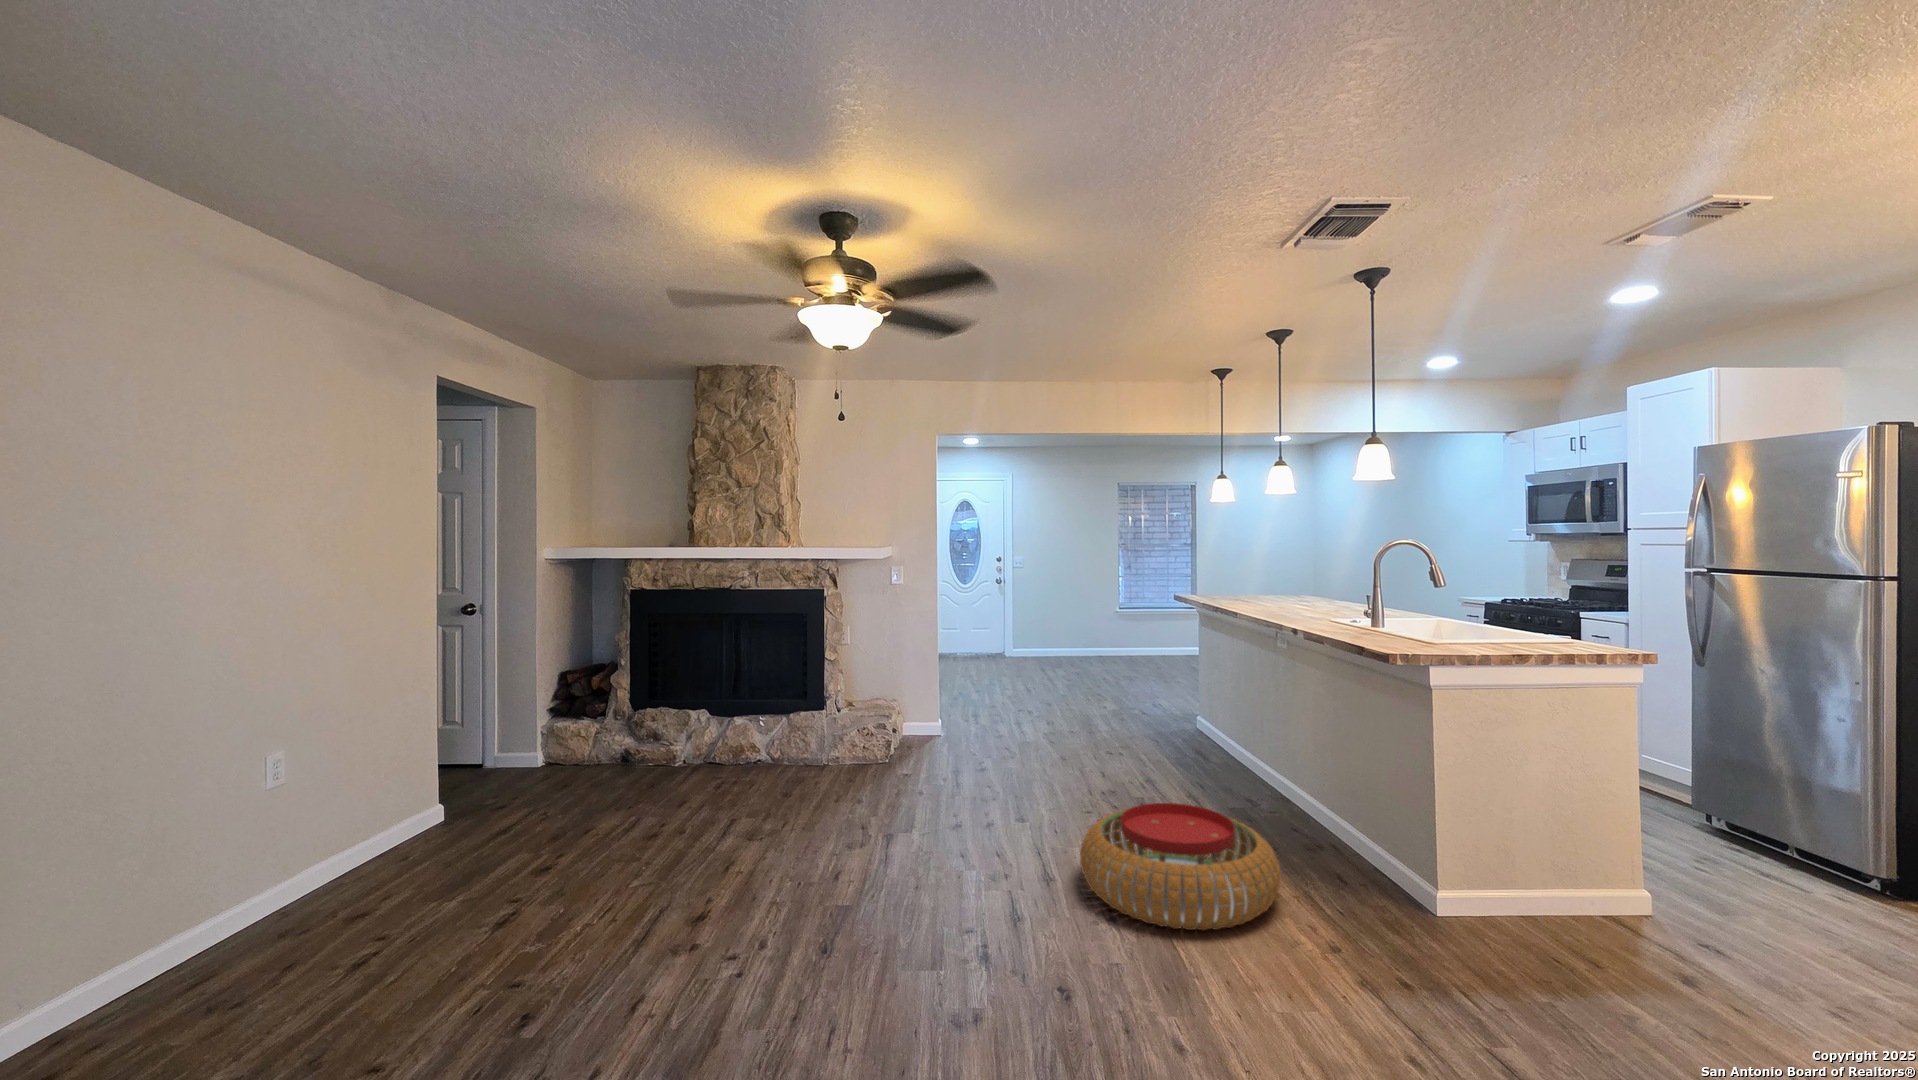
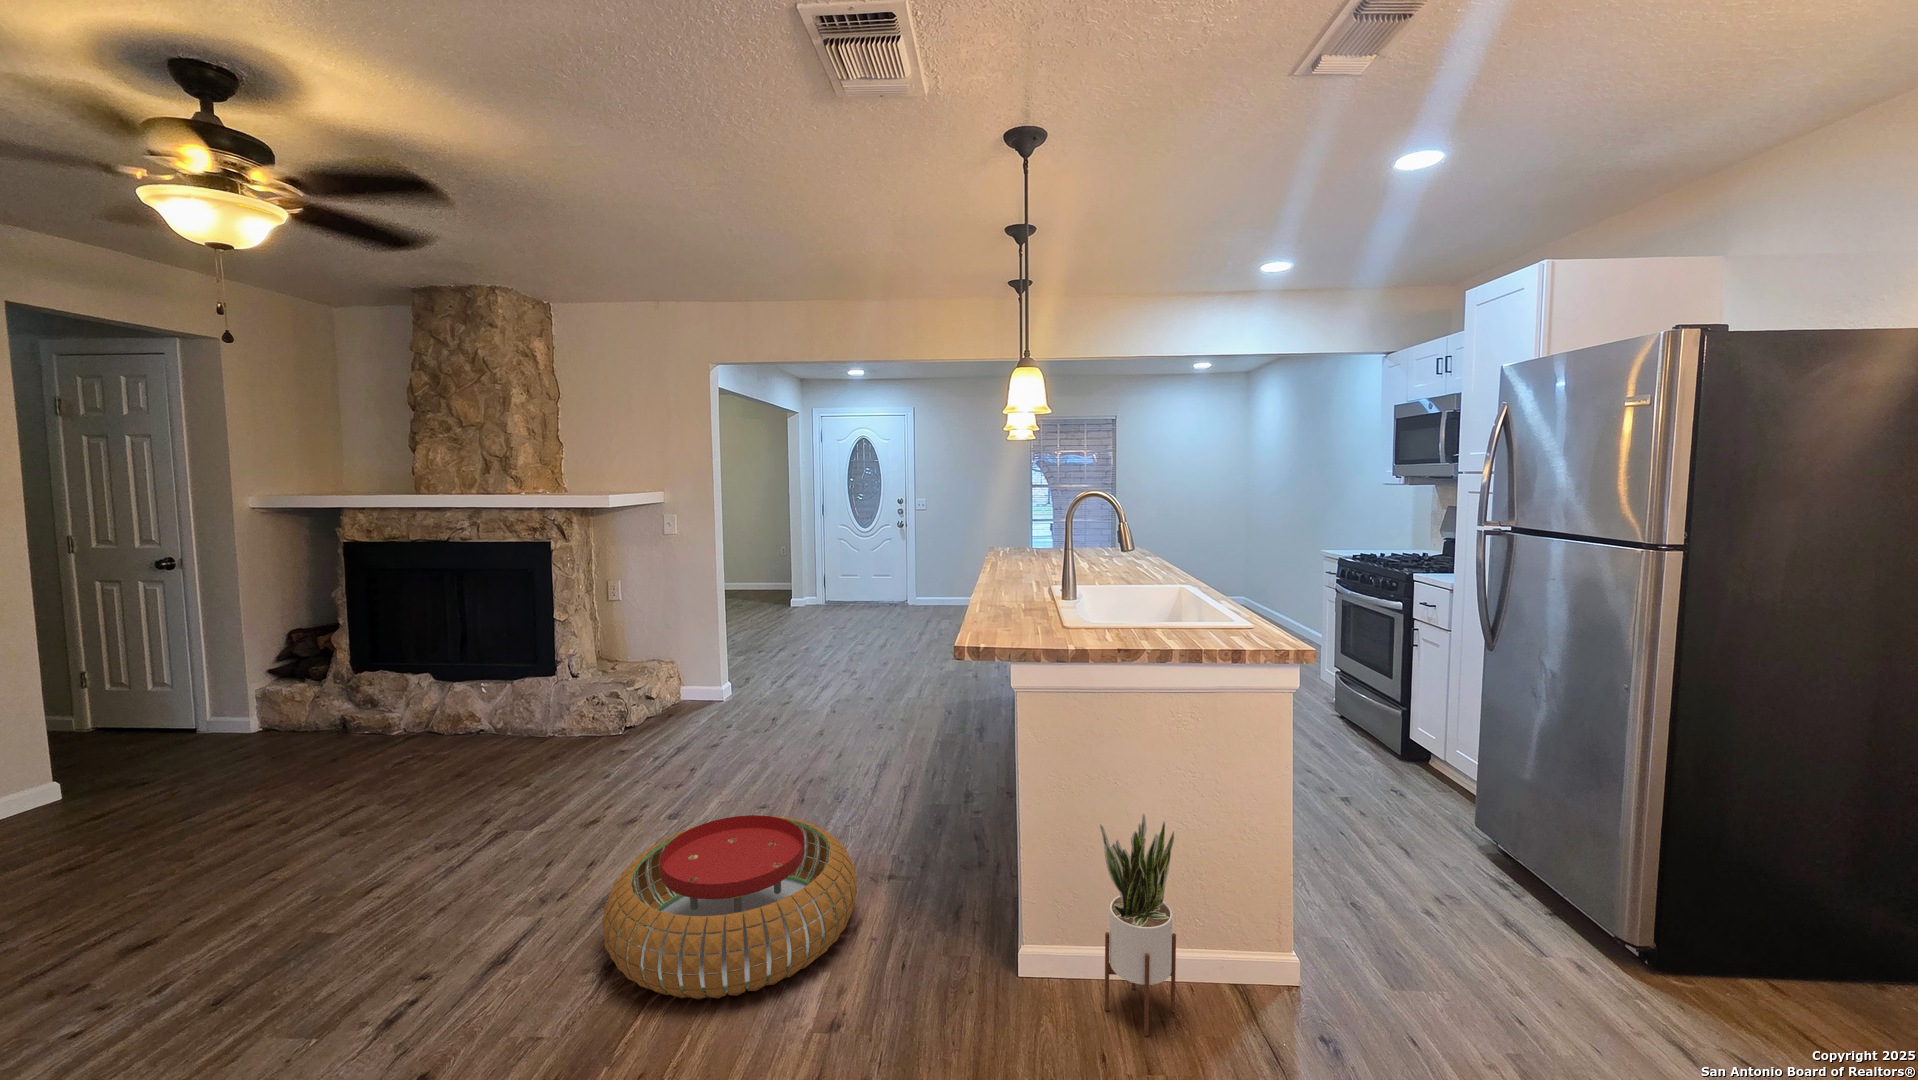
potted plant: none [1514,776,1570,943] -> present [1100,814,1176,1036]

